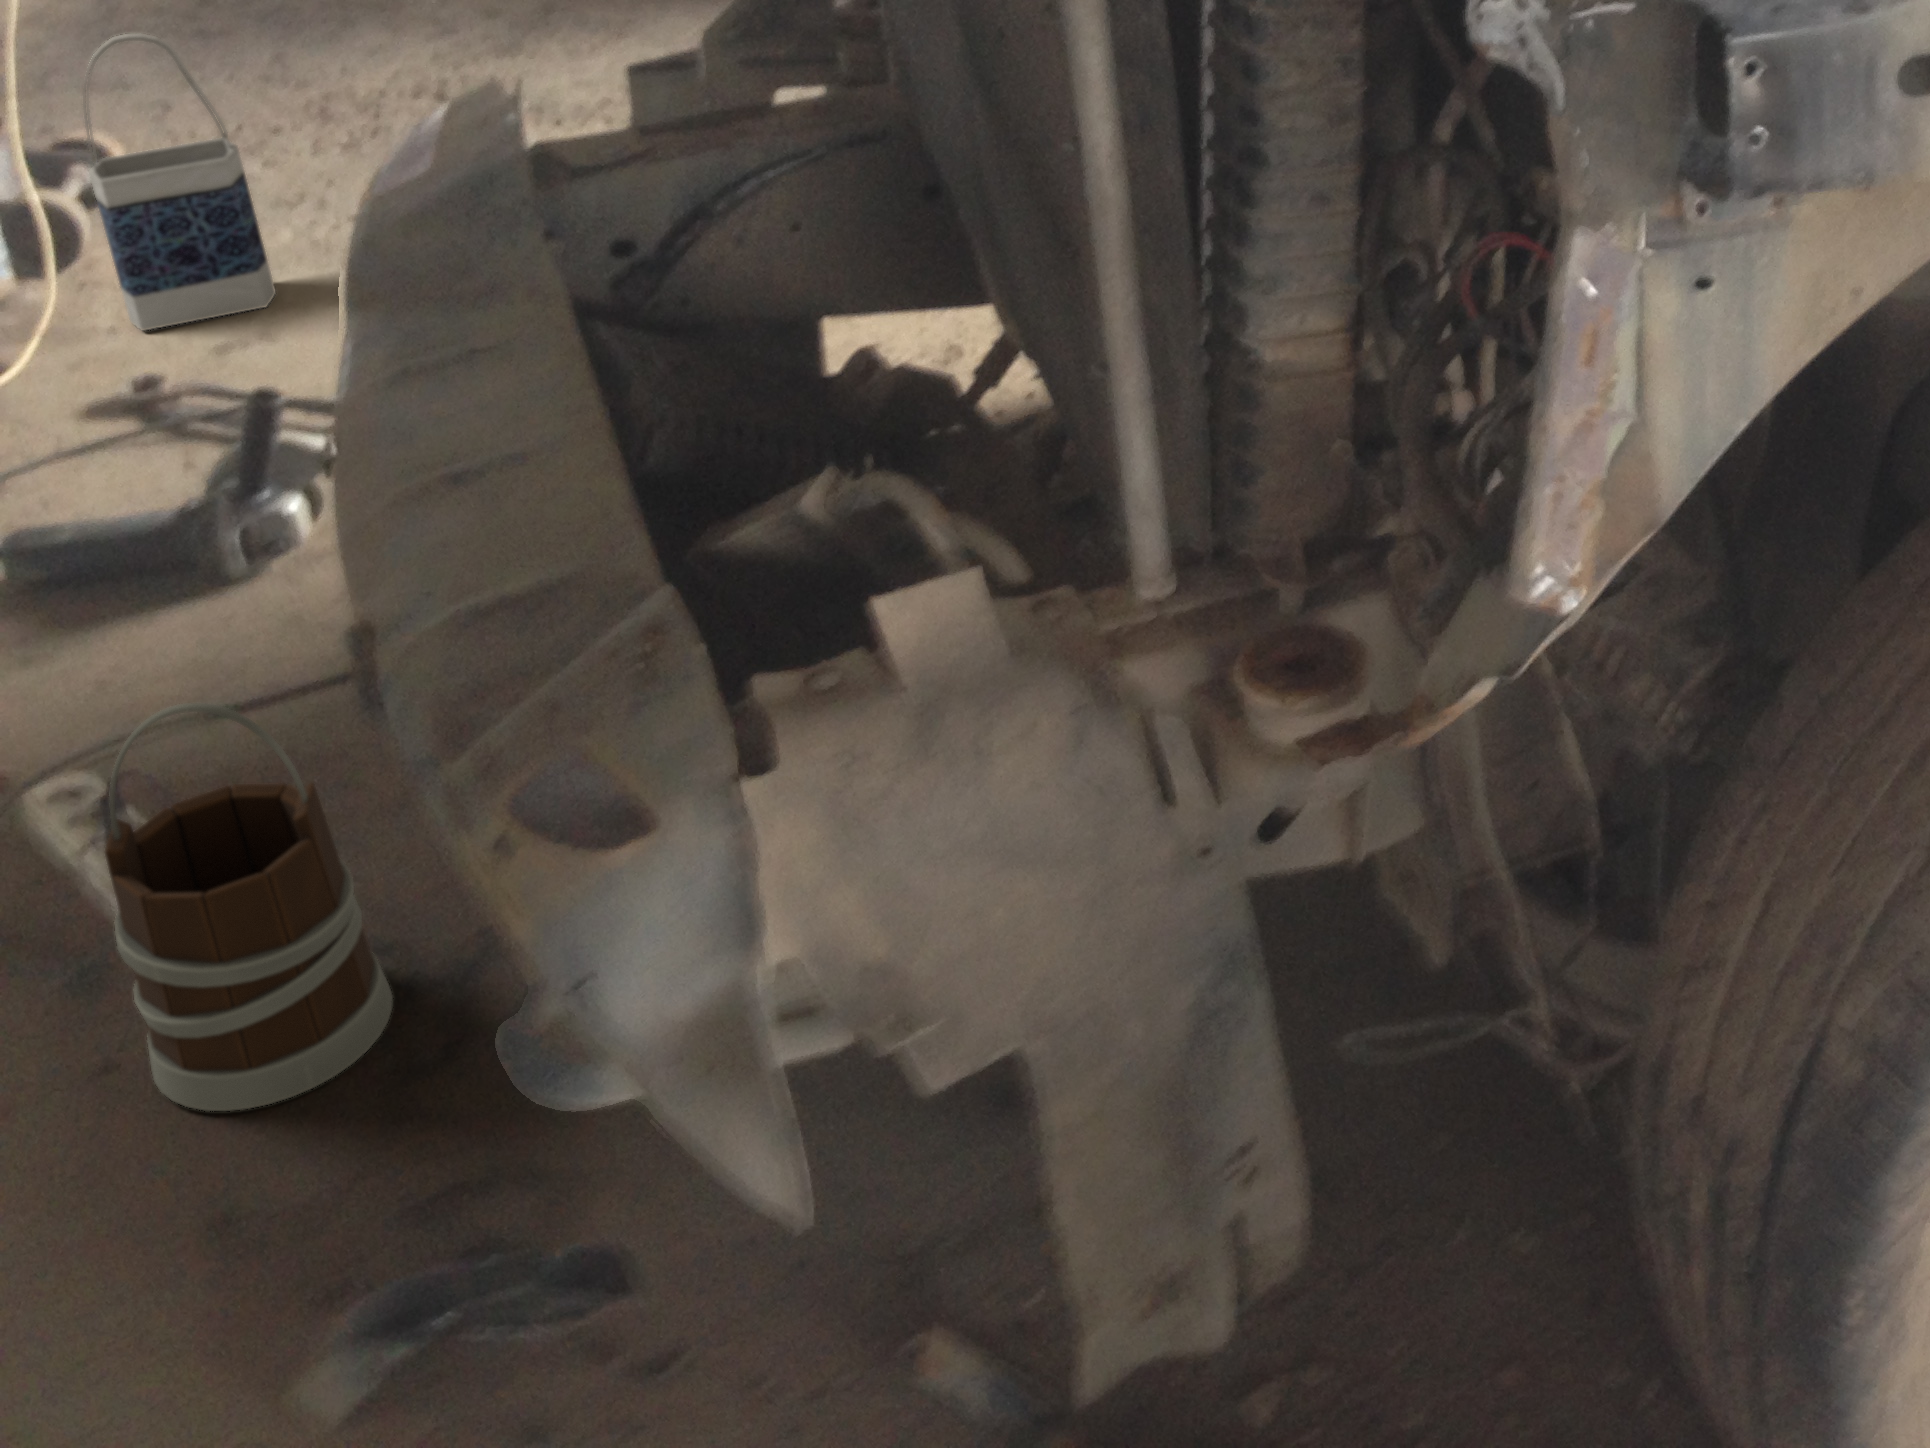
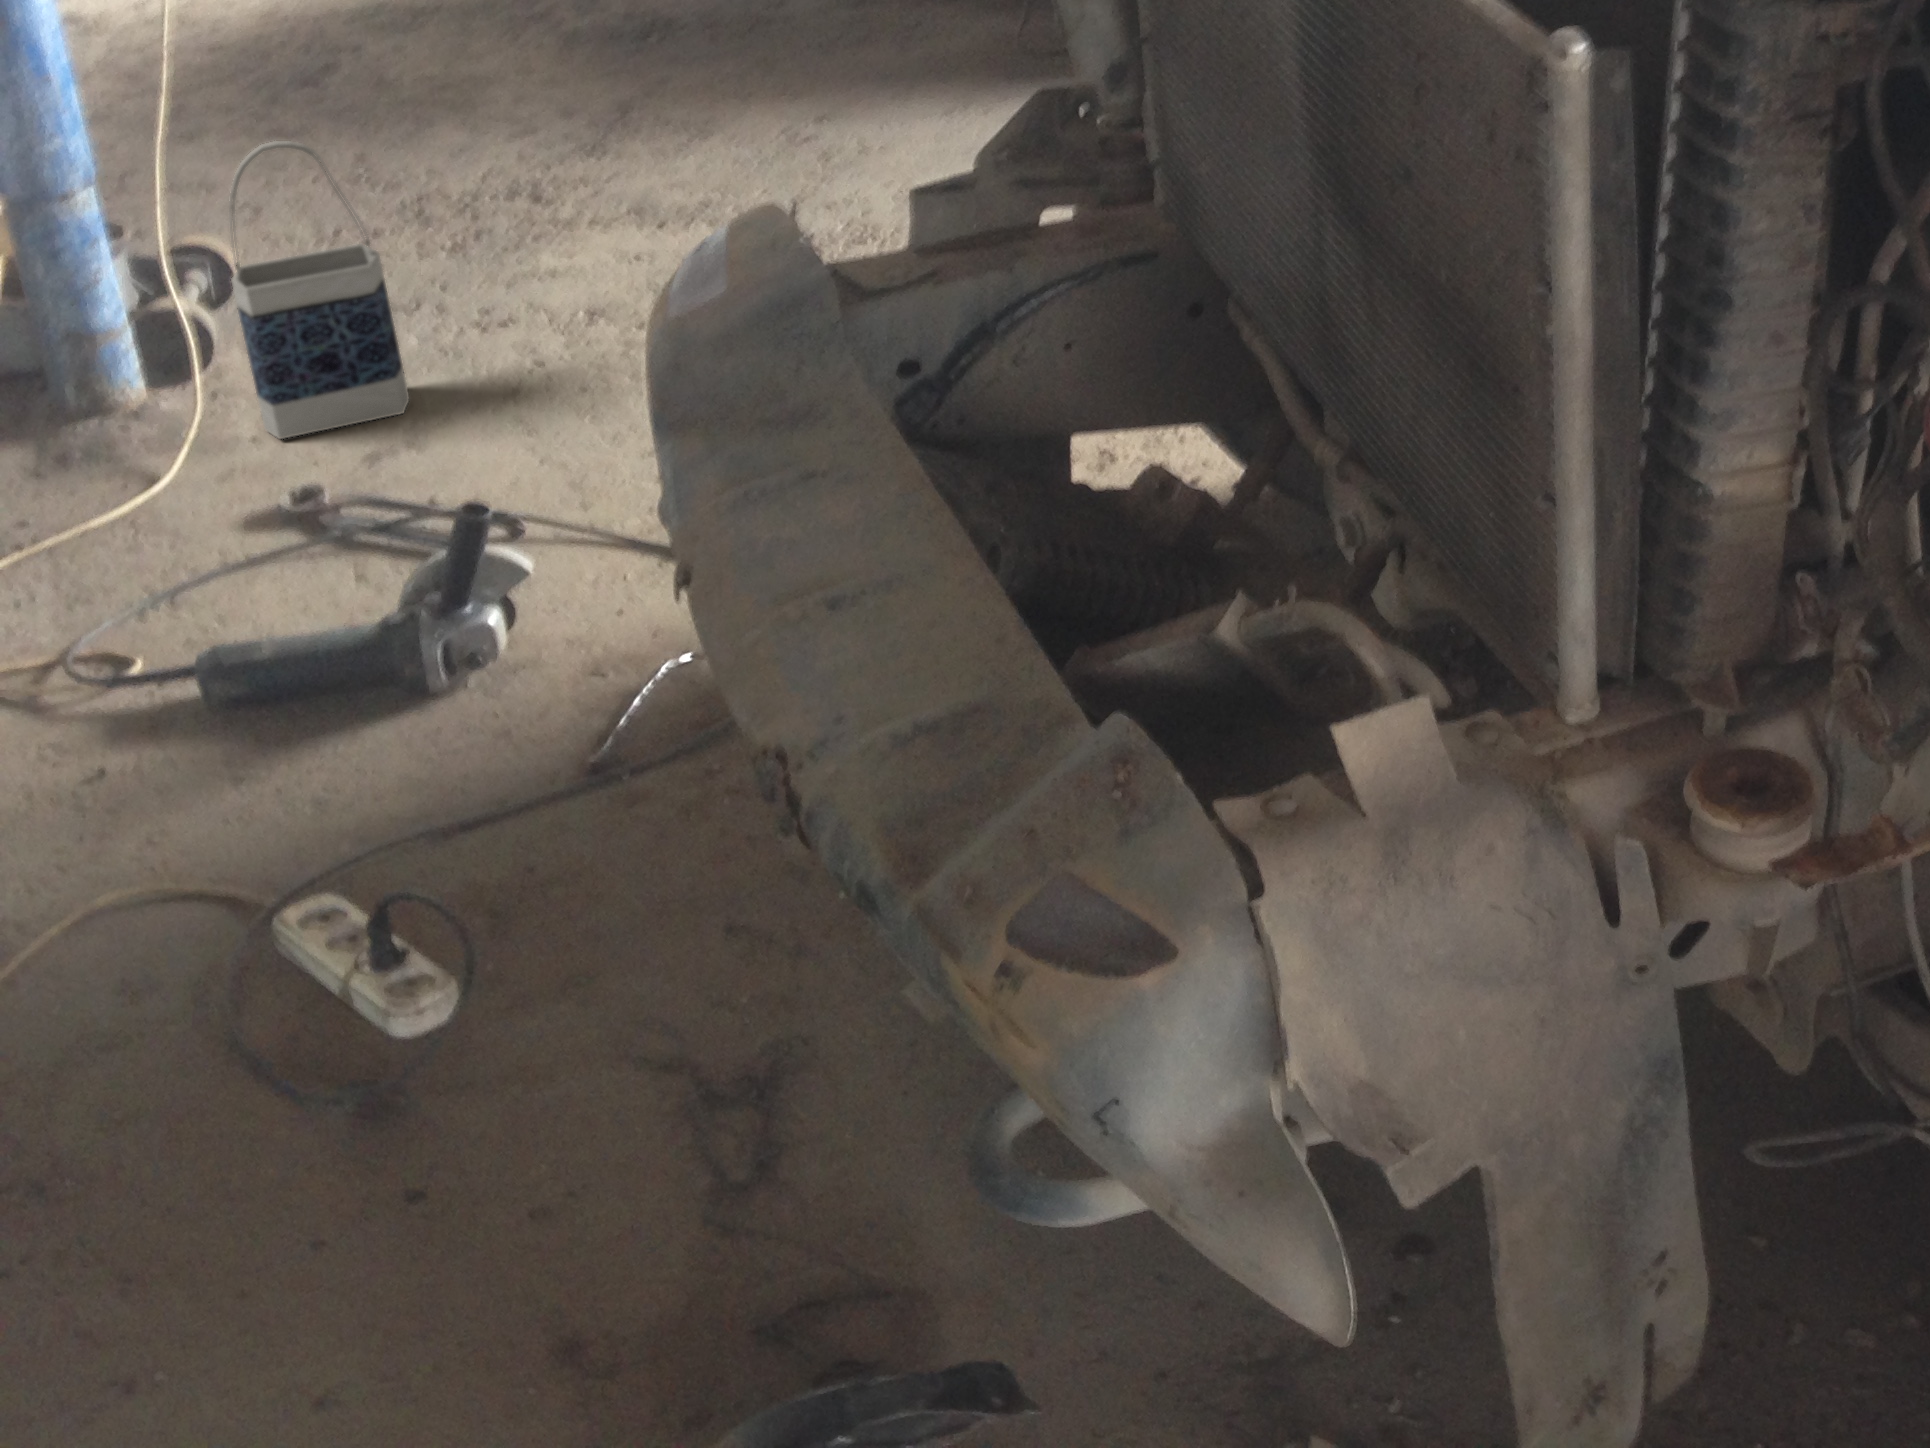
wooden bucket: present [105,703,393,1111] -> none [434,835,694,1245]

